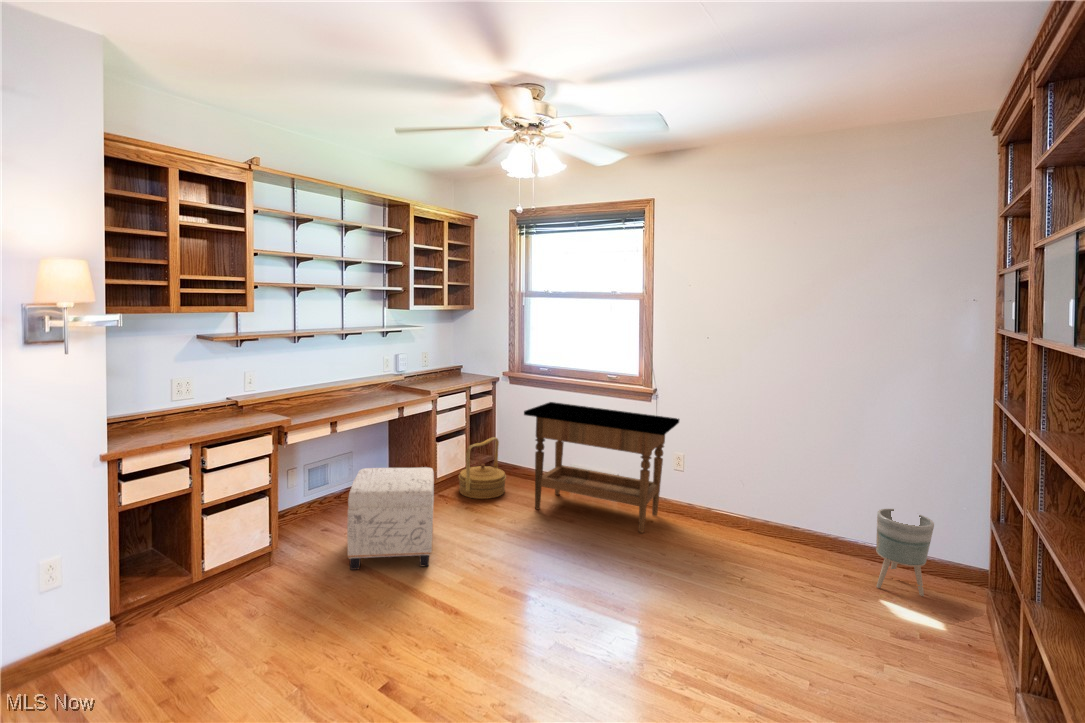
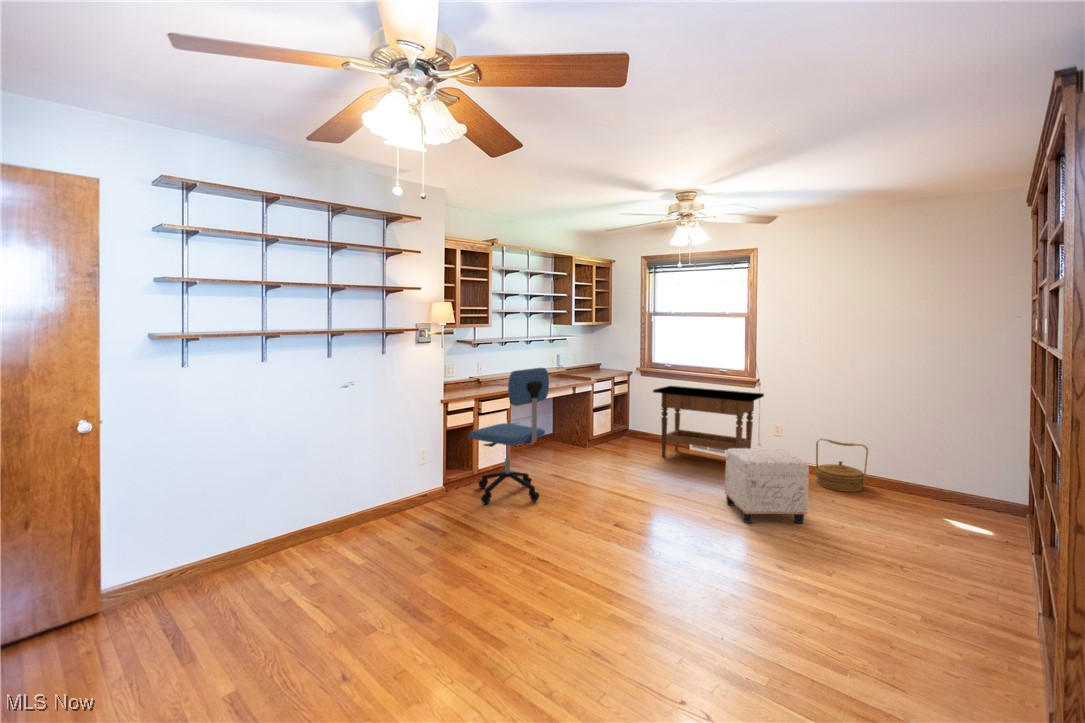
office chair: none [162,392,327,656] -> present [469,368,549,504]
woven basket: present [459,437,506,499] -> present [816,439,868,492]
ottoman: present [347,467,434,570] -> present [725,448,809,523]
planter: present [876,509,934,596] -> none [907,448,948,506]

